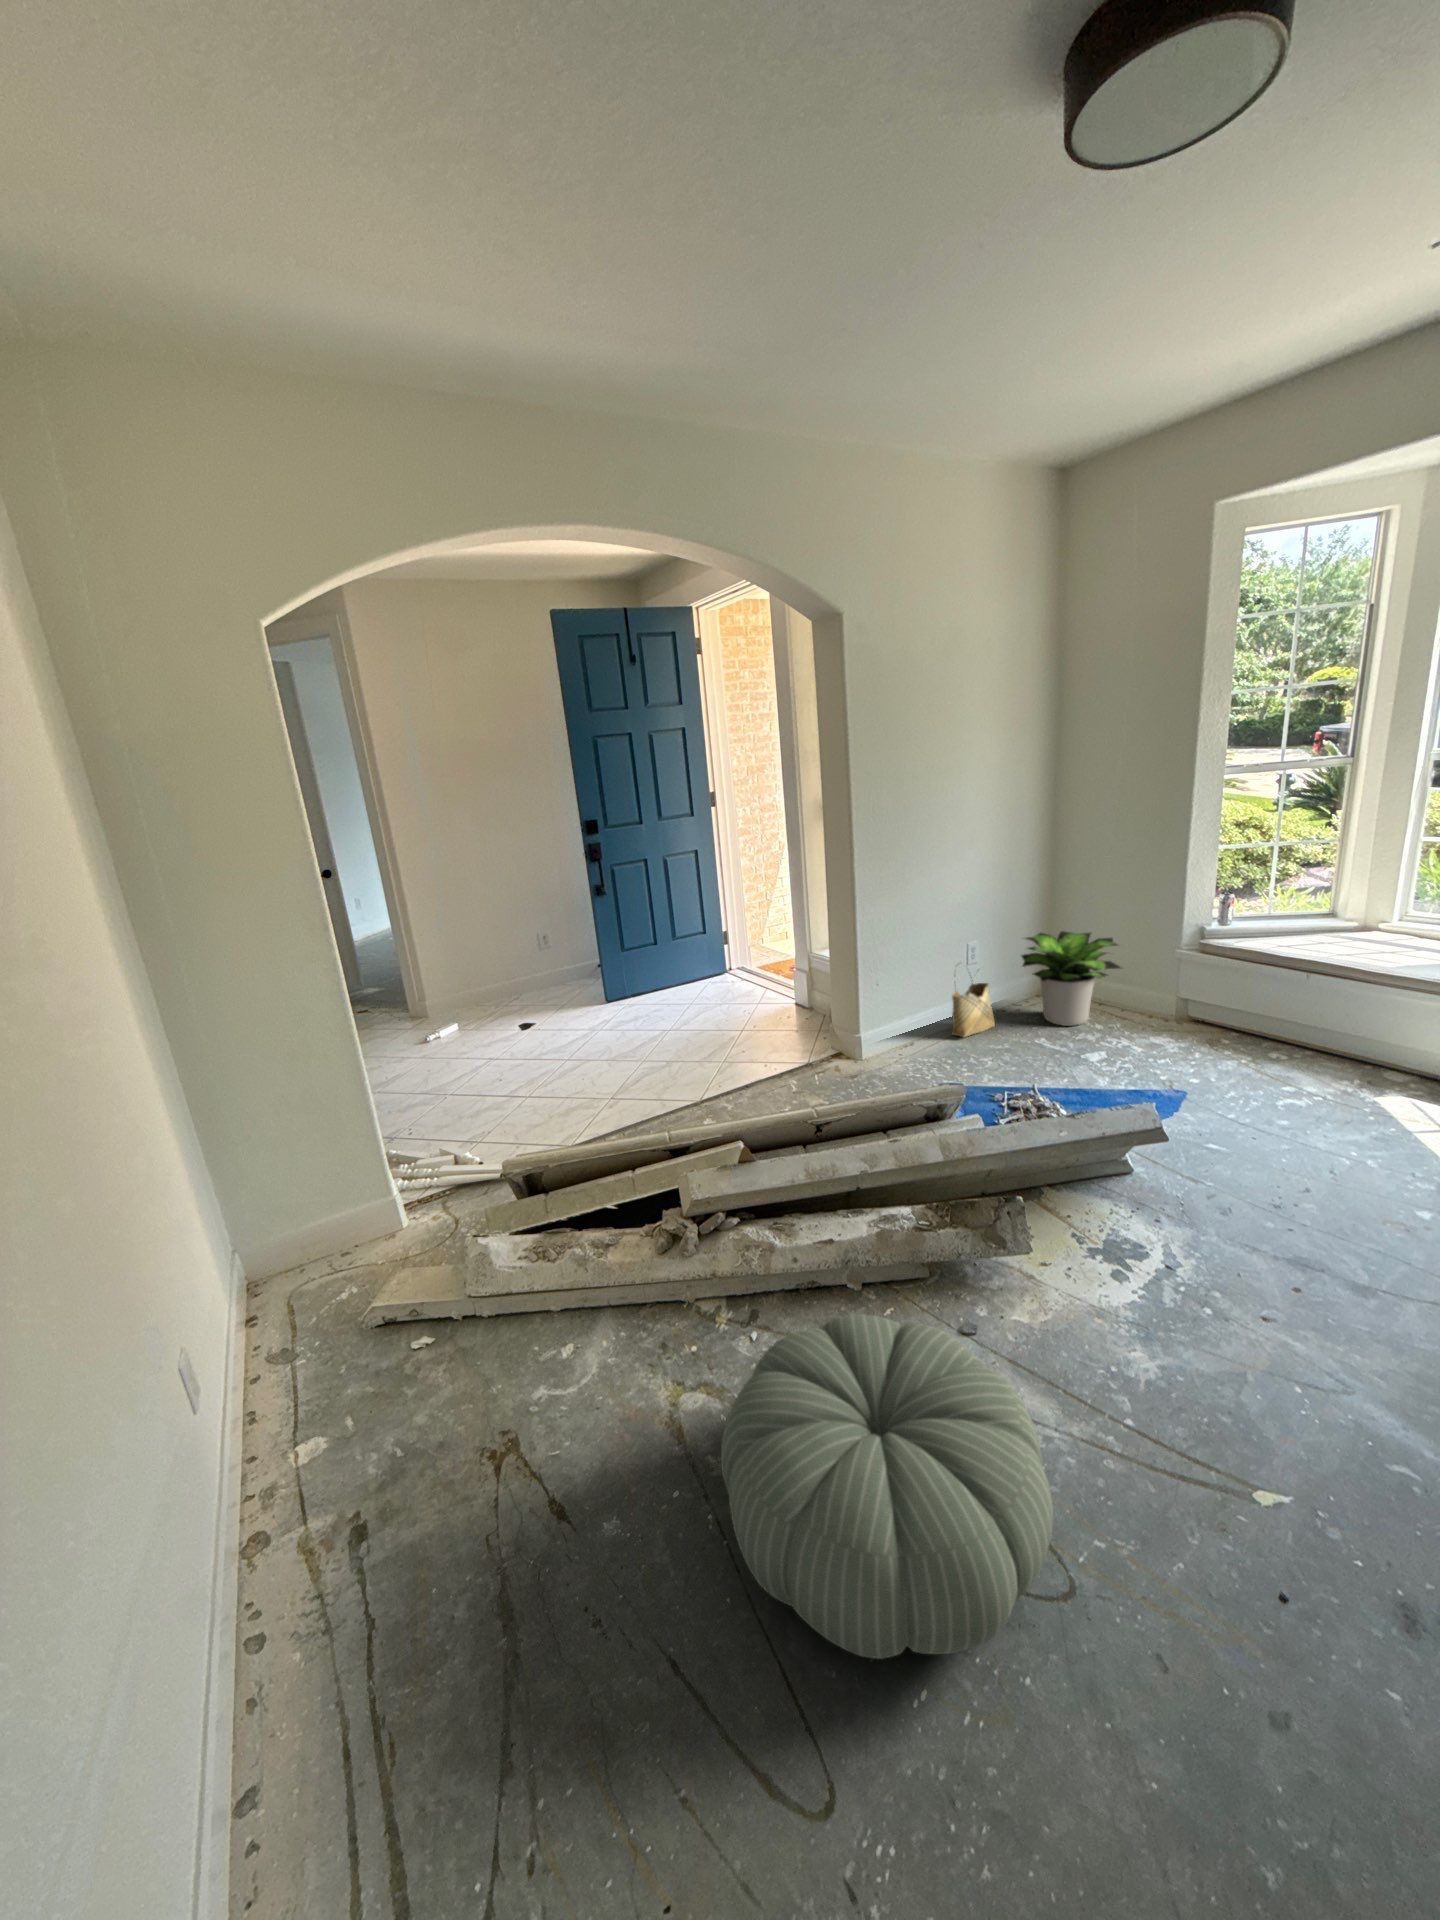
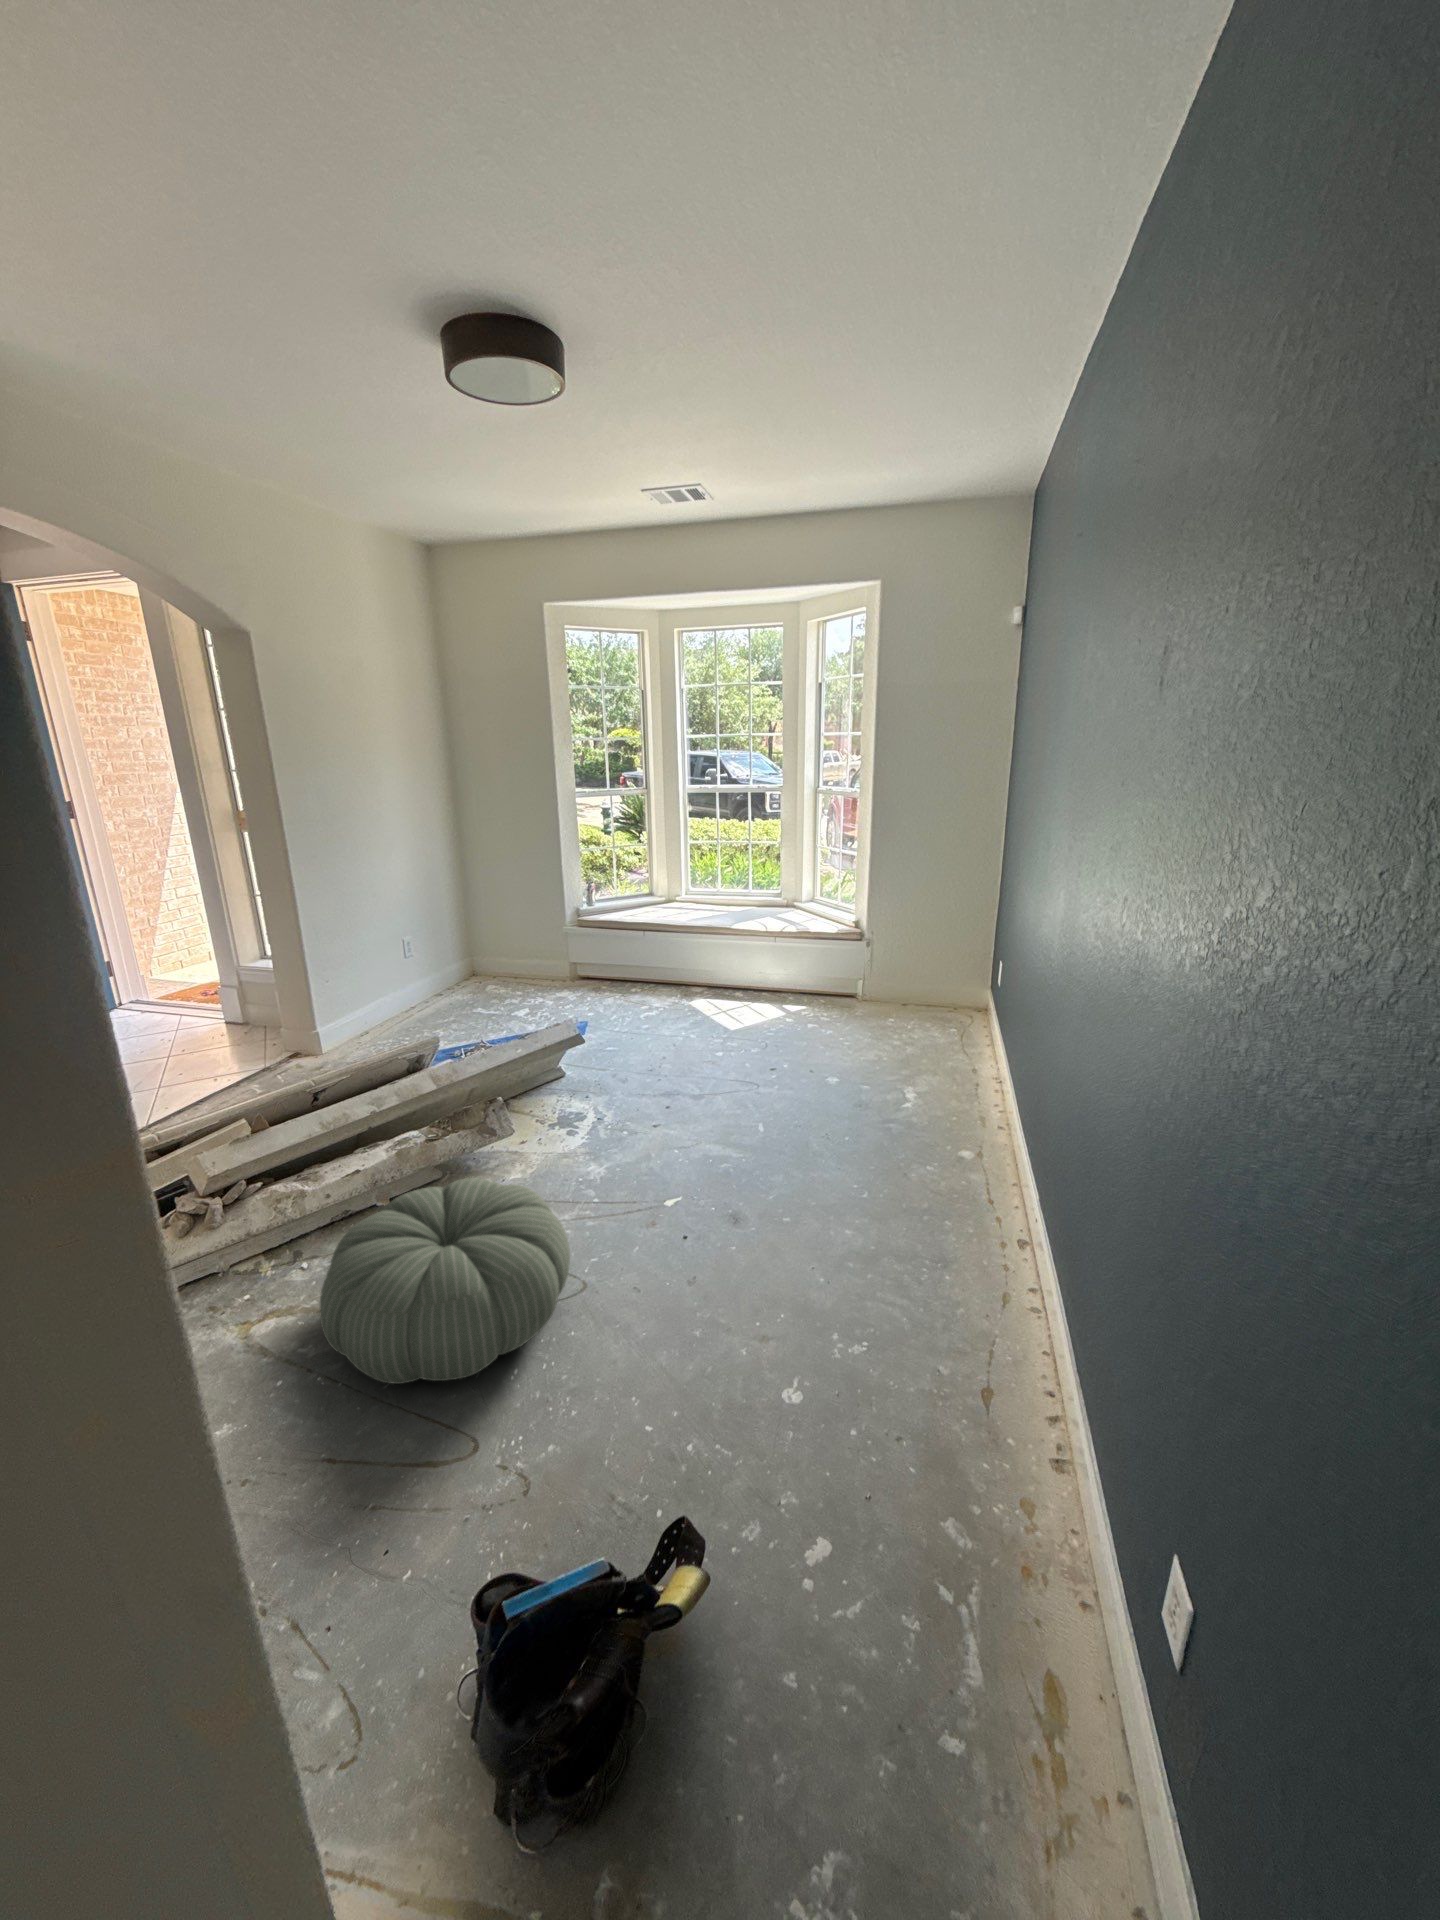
potted plant: present [1022,931,1120,1026] -> none [449,922,530,998]
woven basket: present [952,963,995,1037] -> none [398,956,439,1019]

